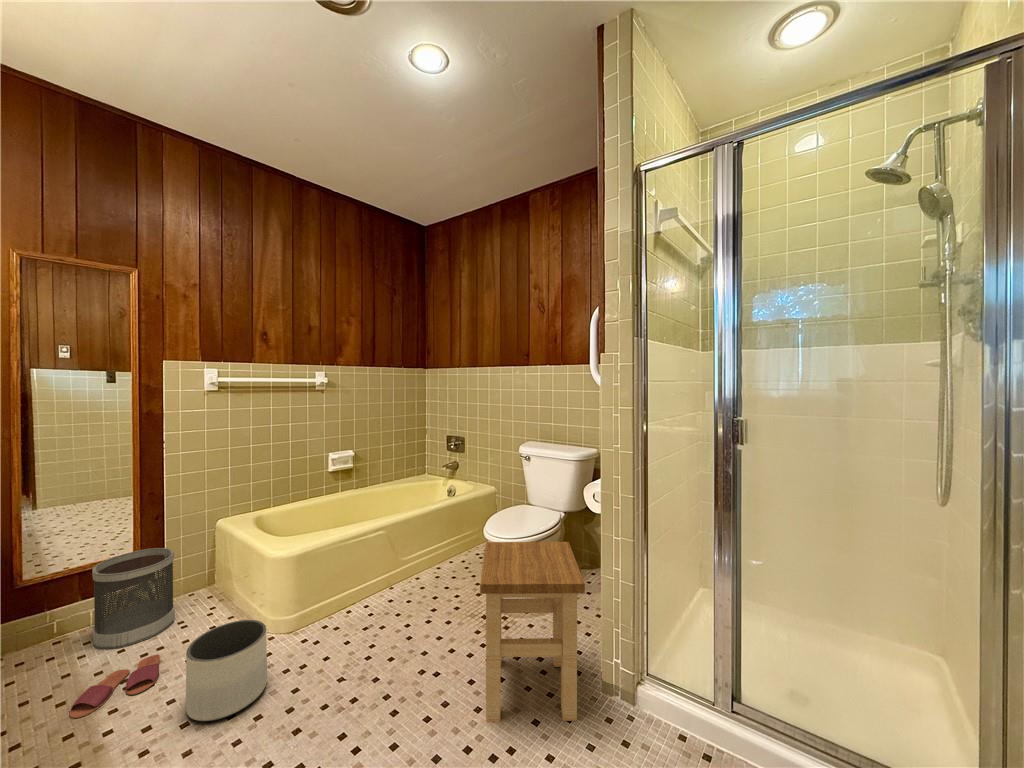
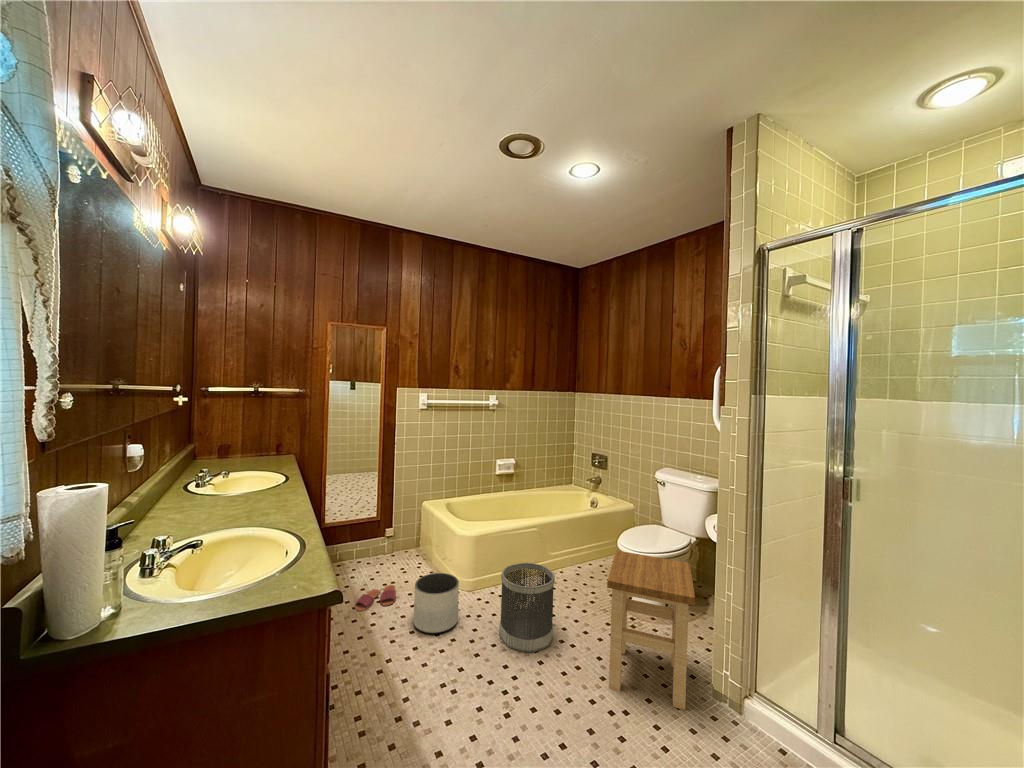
wastebasket: present [92,548,175,649] -> present [499,563,555,653]

